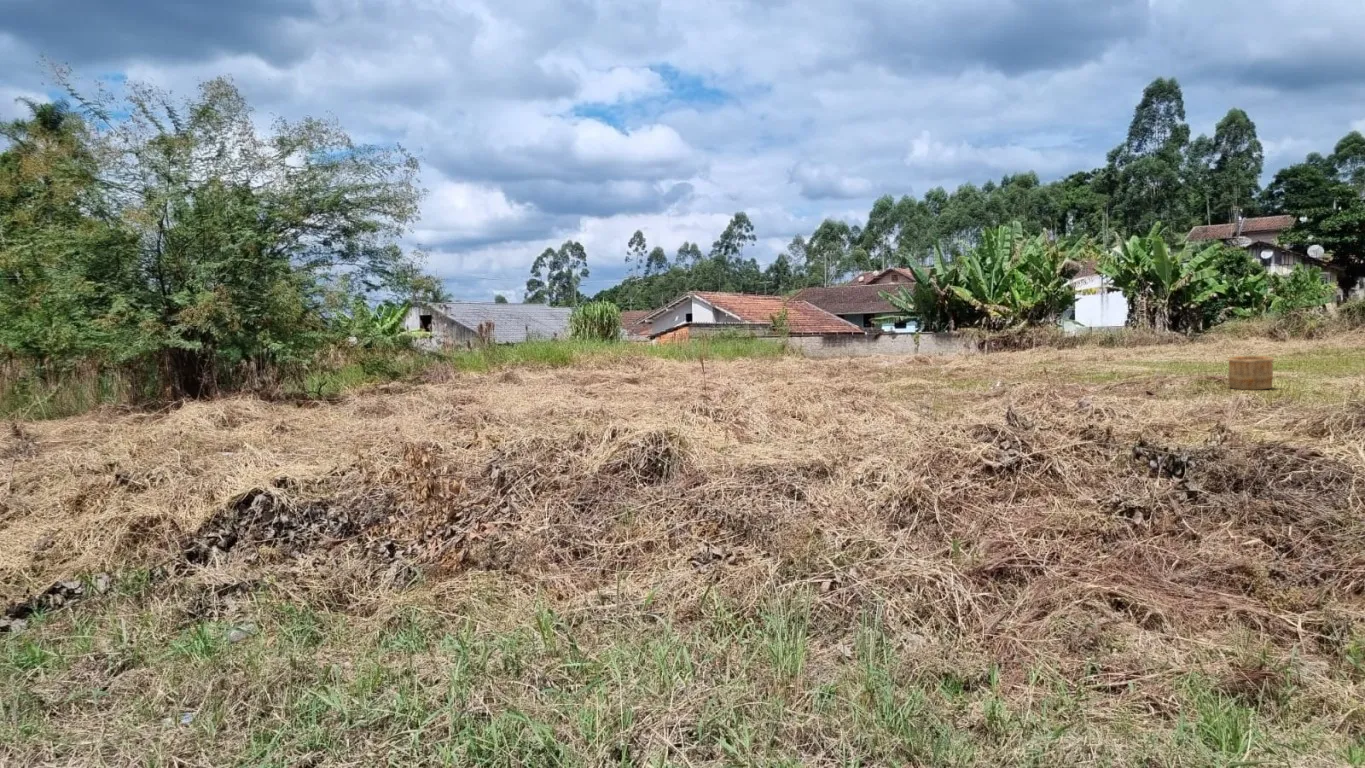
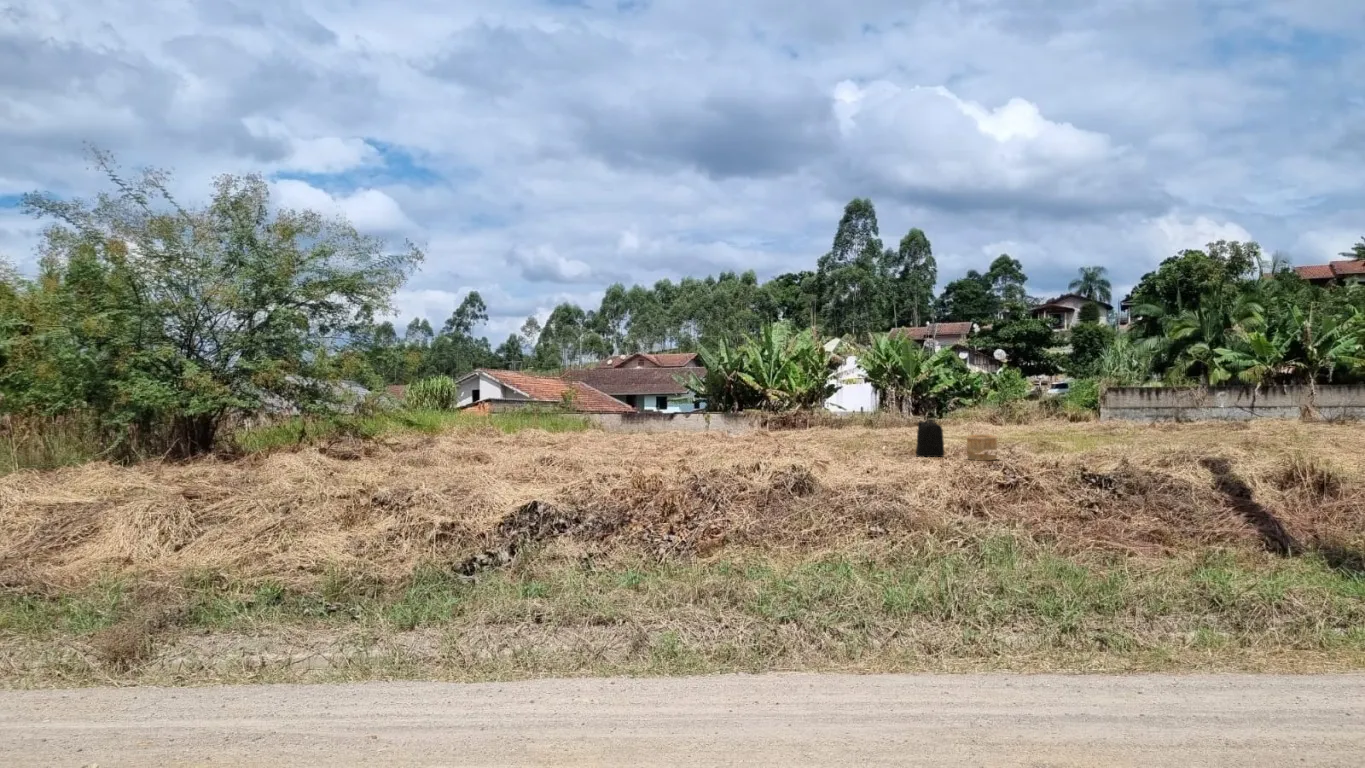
backpack: none [1158,337,1197,386] -> present [916,420,944,457]

